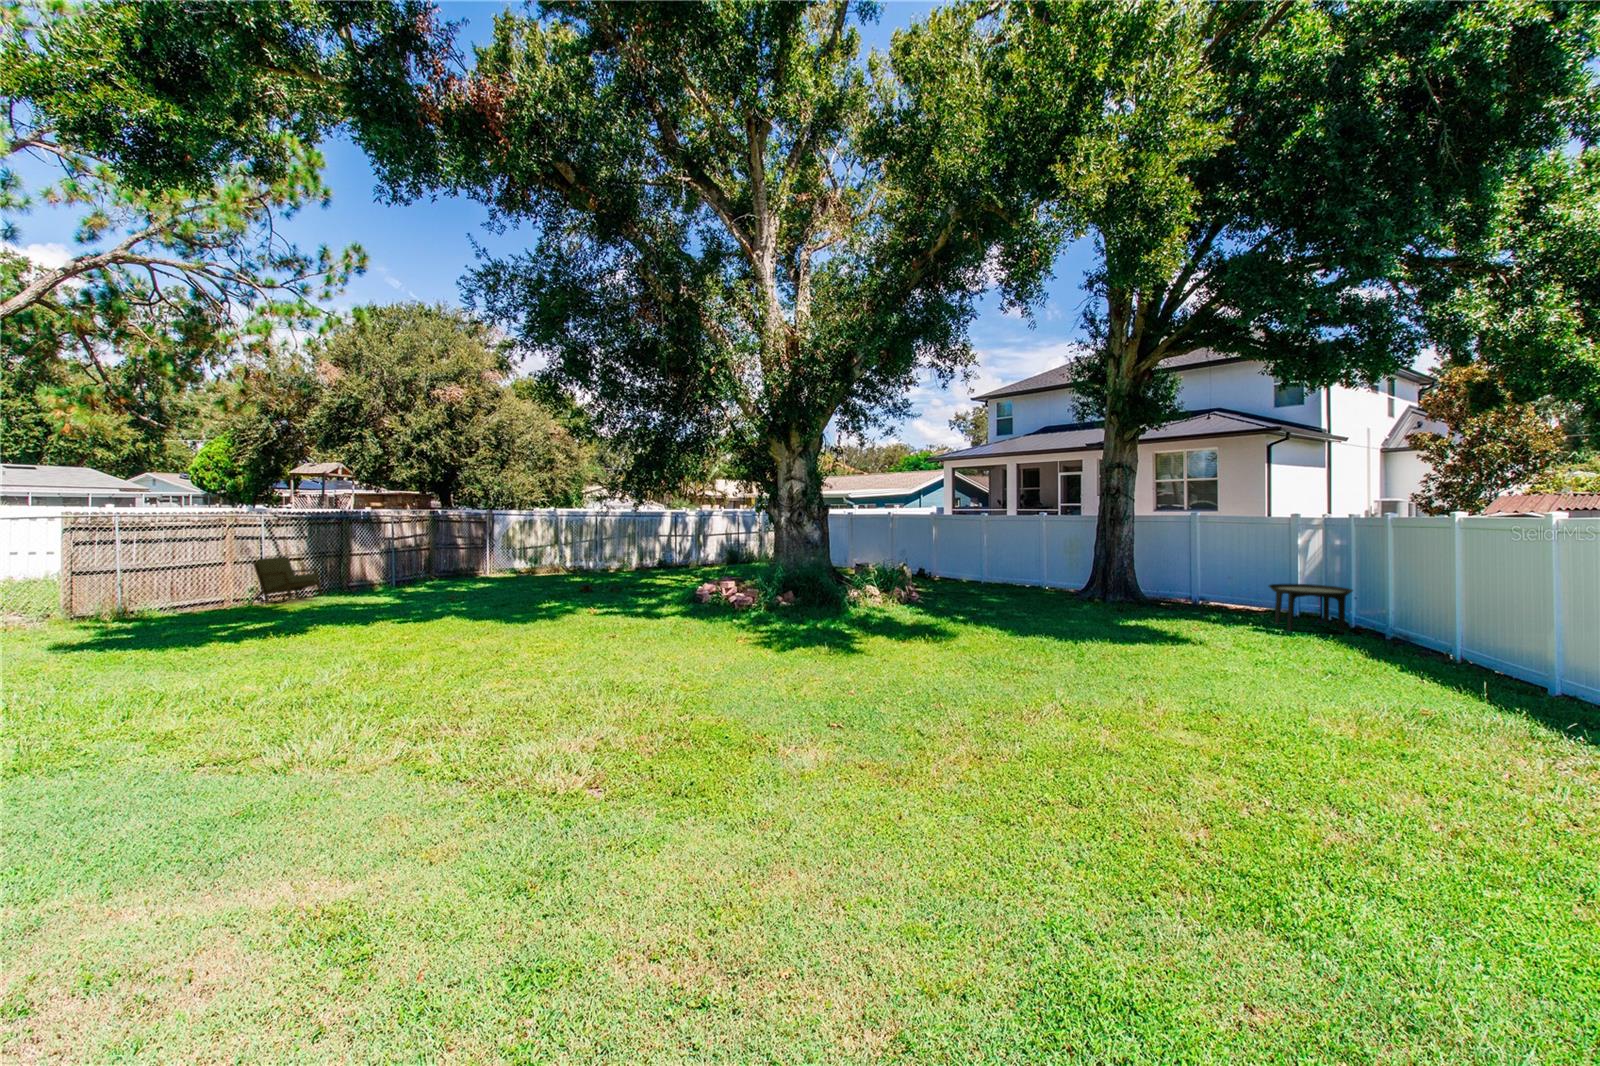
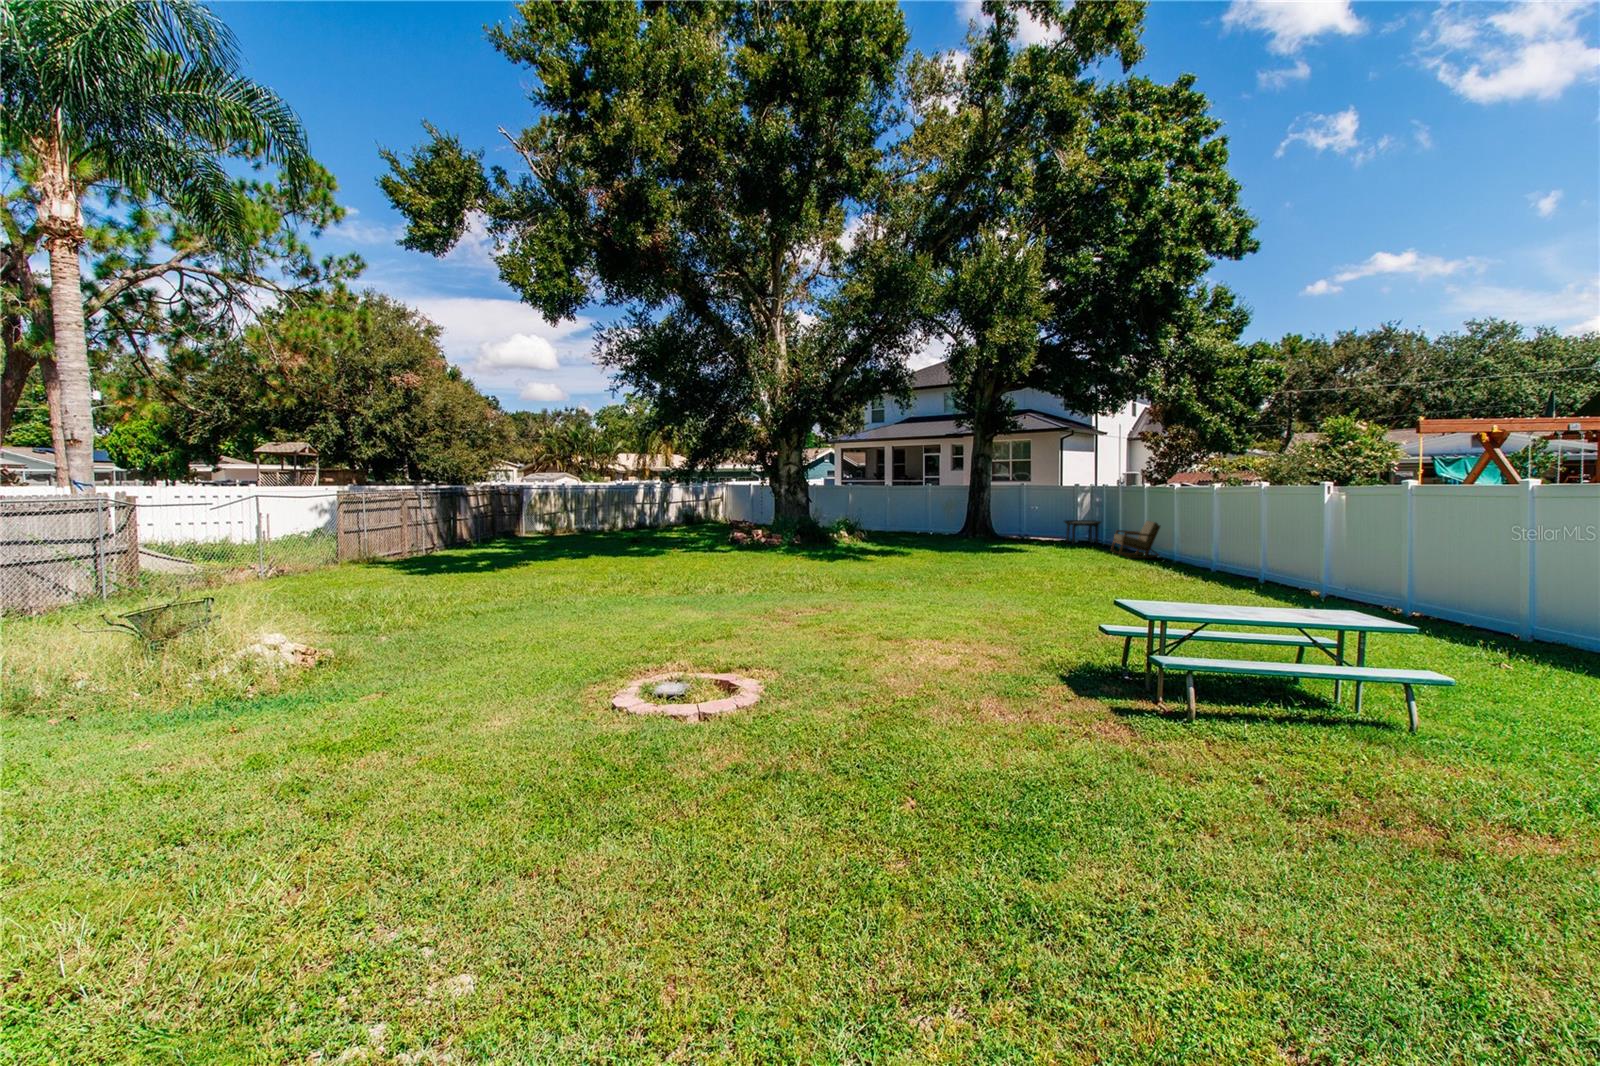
chair: present [253,557,322,603] -> present [1111,521,1160,558]

